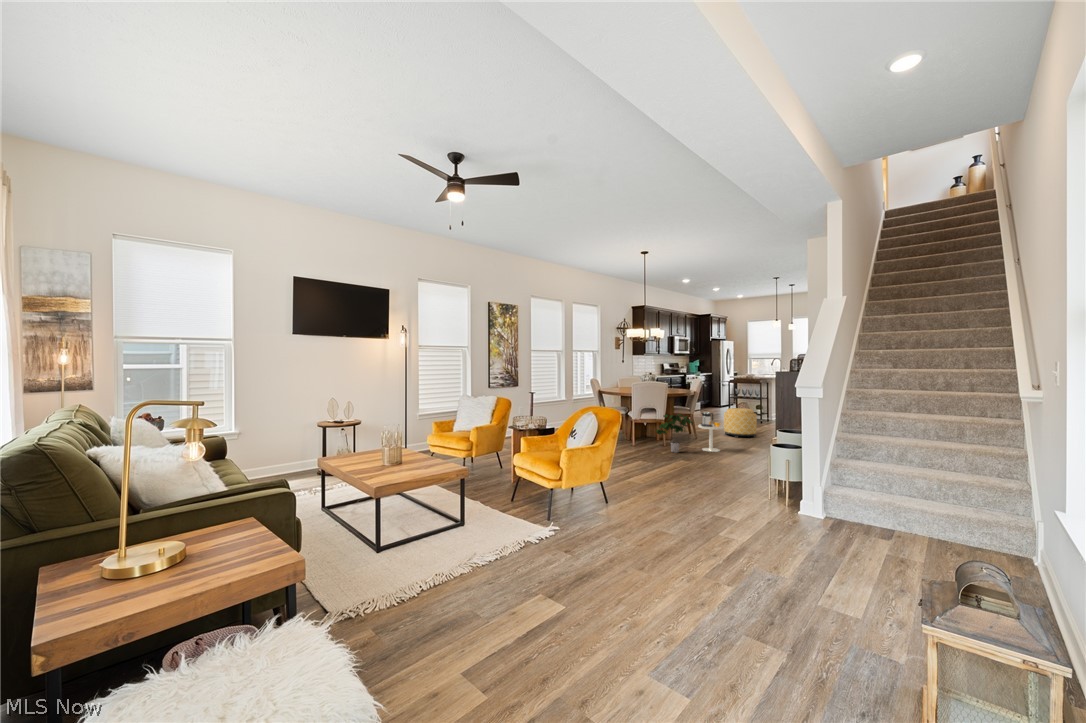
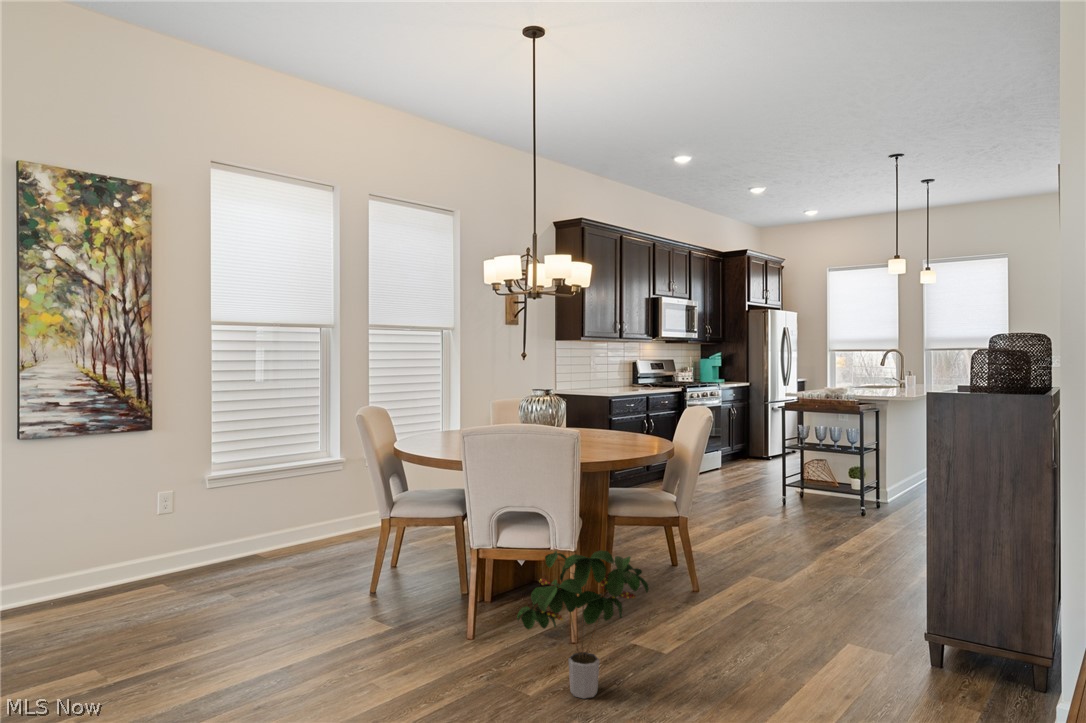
ottoman: present [724,408,757,437] -> none [767,492,862,587]
side table: present [698,412,724,452] -> none [673,537,762,687]

